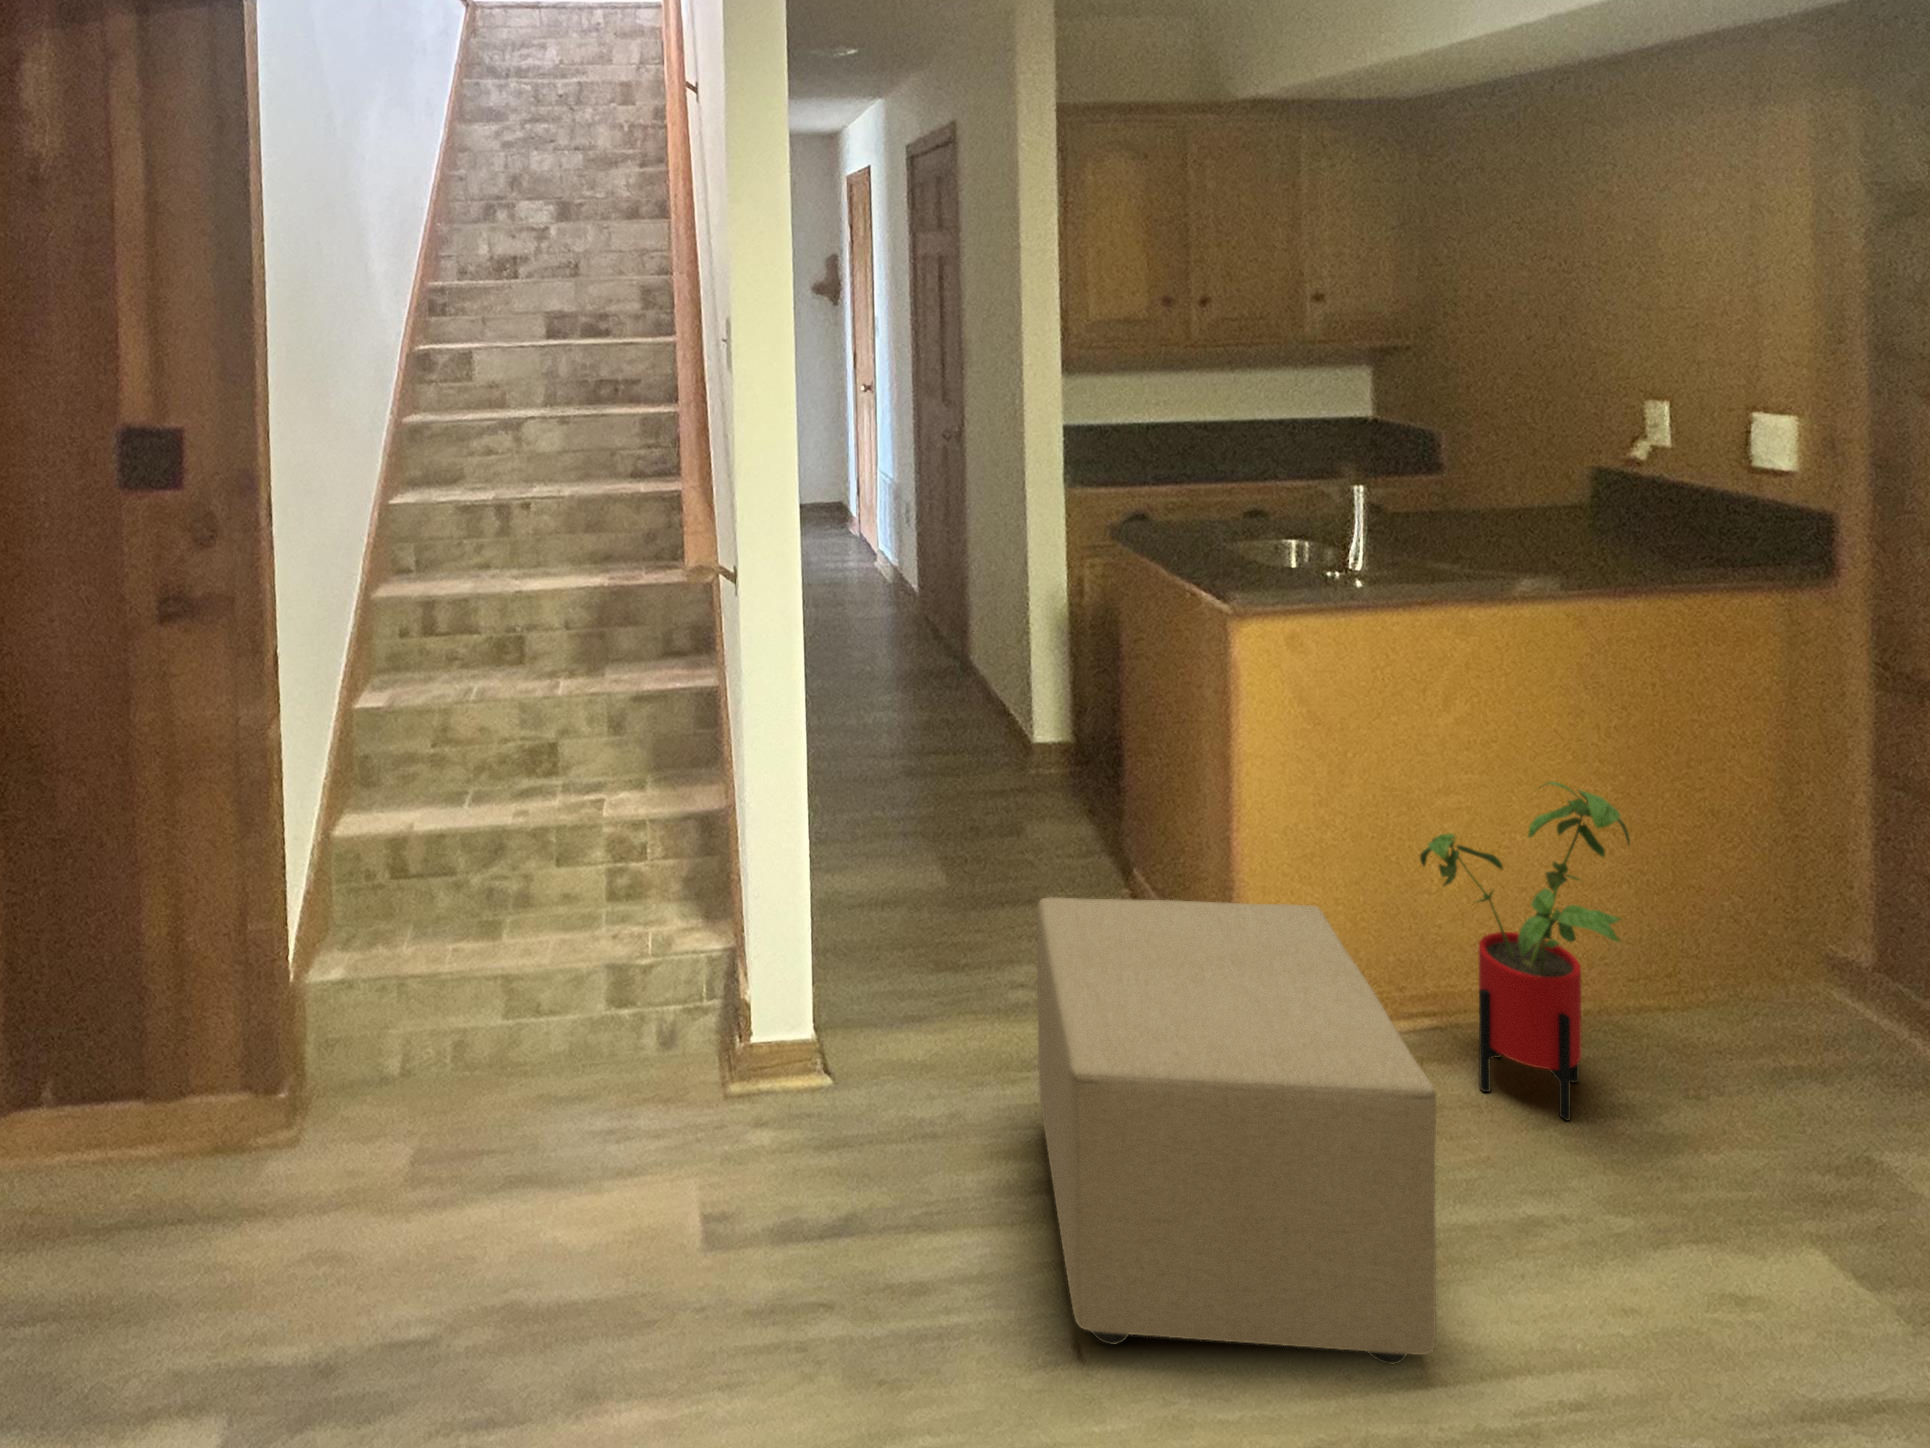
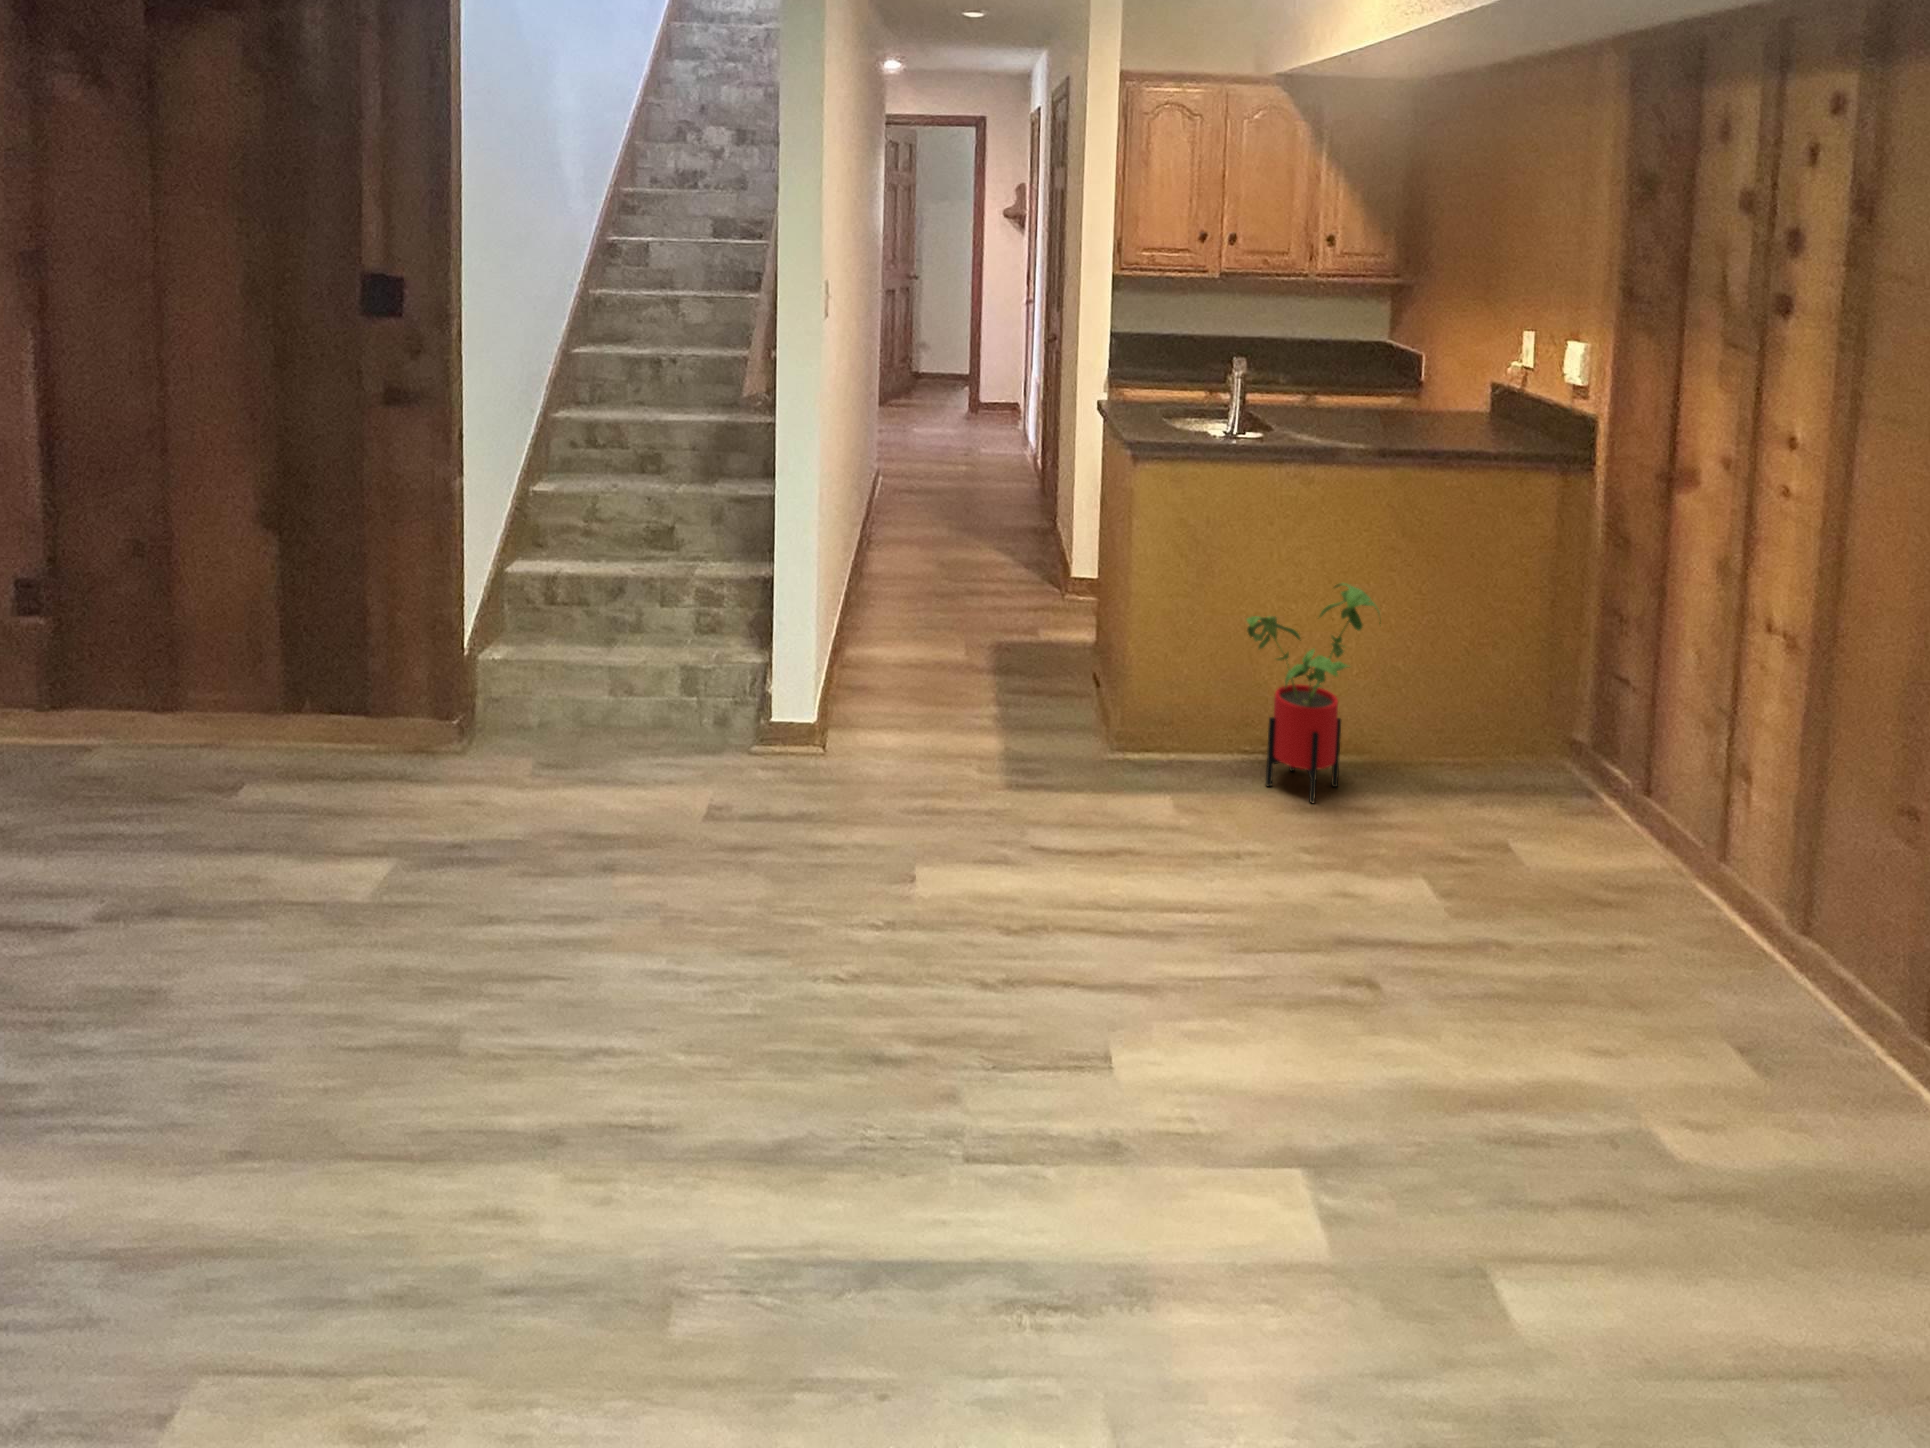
ottoman: present [1037,897,1436,1365] -> none [914,628,1145,893]

